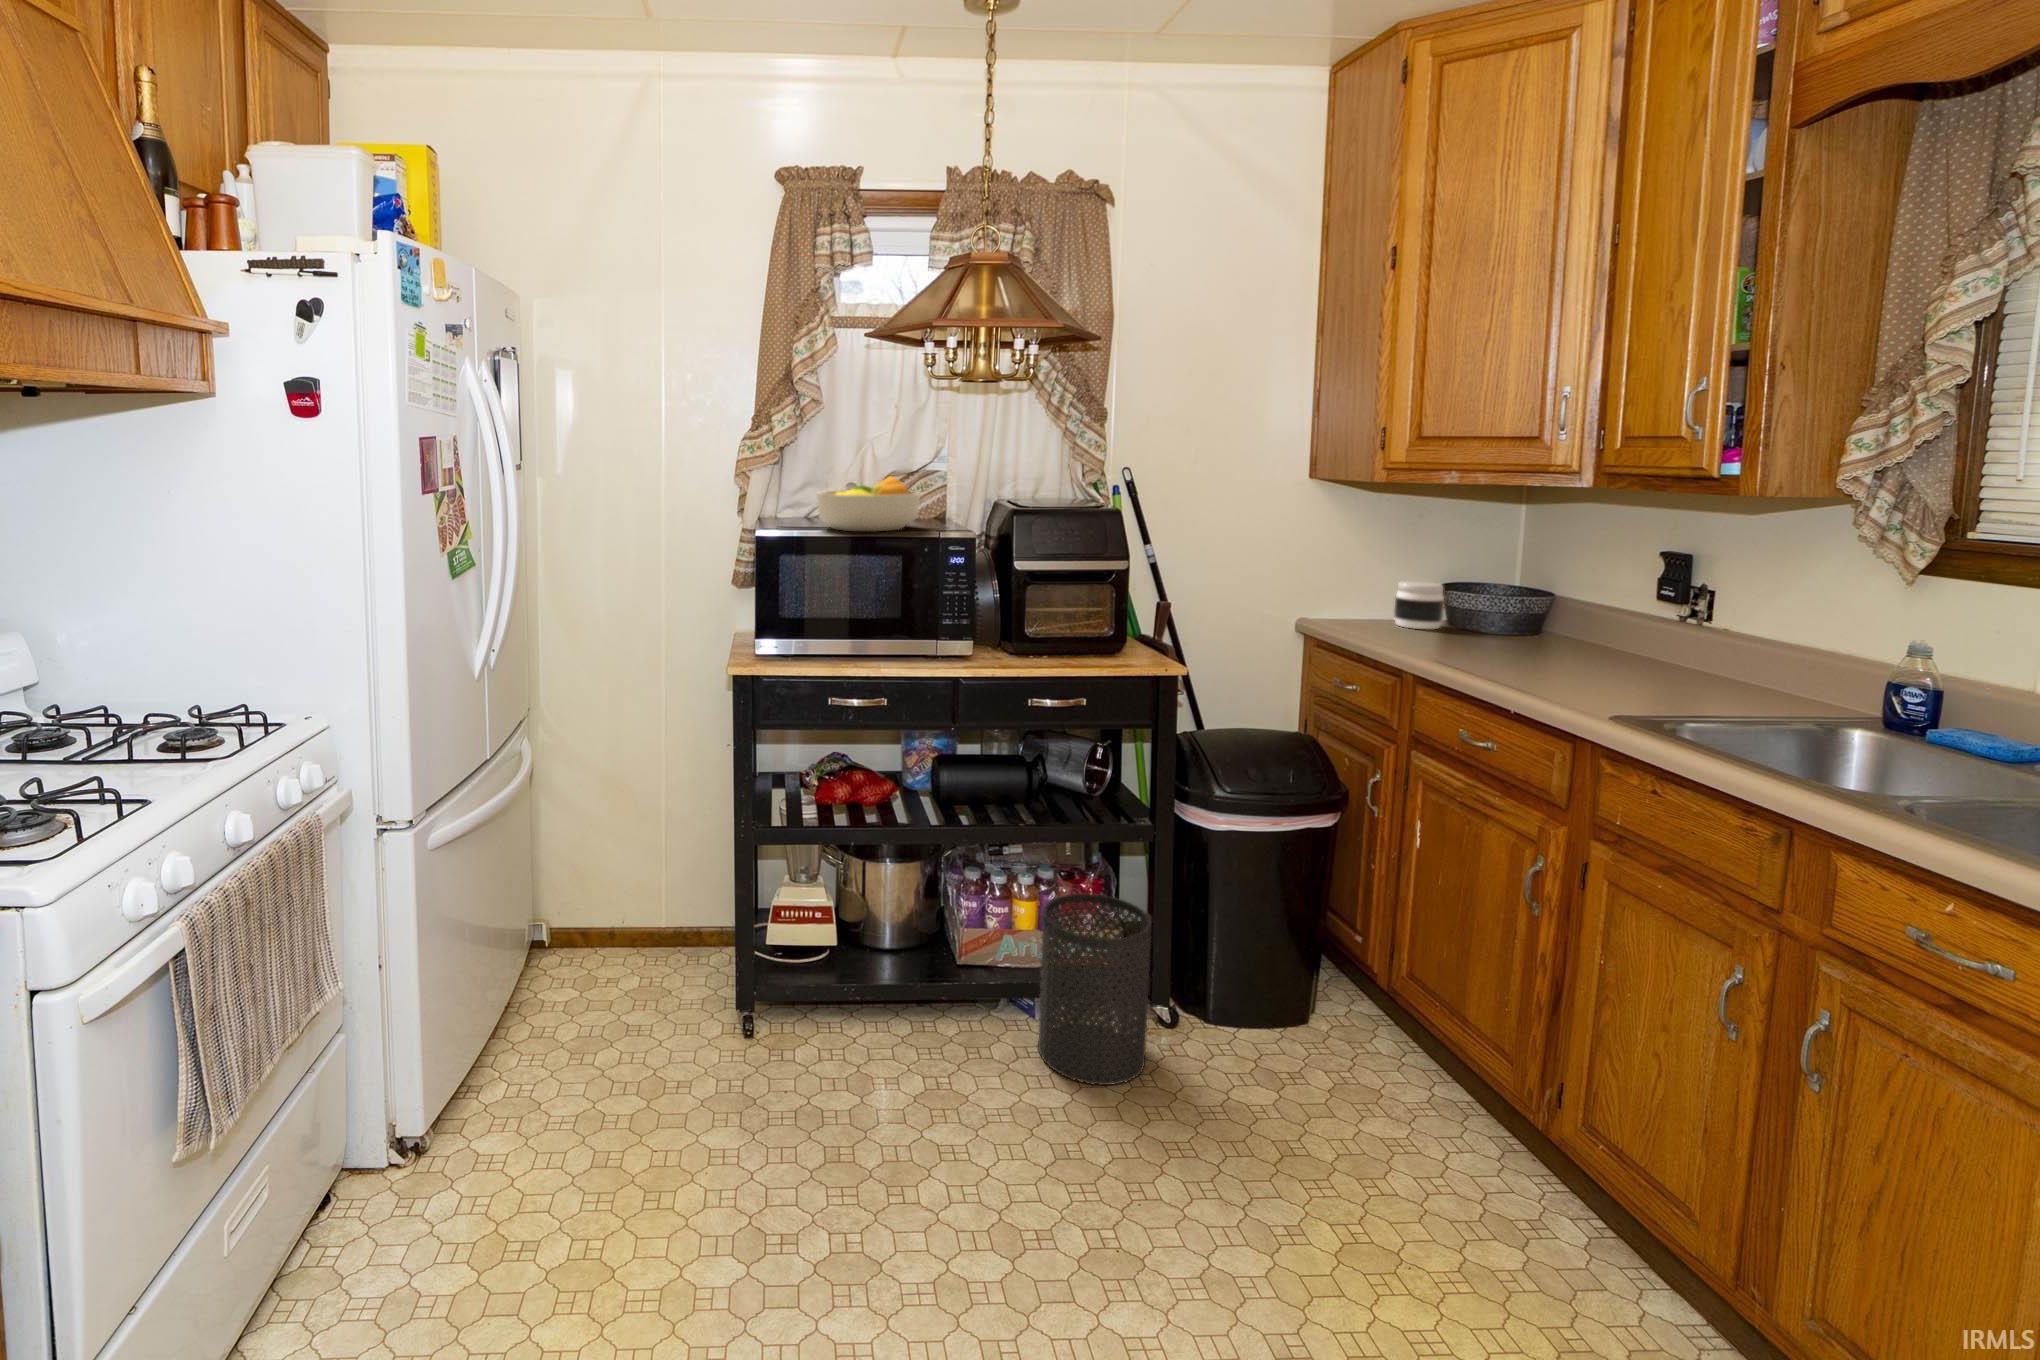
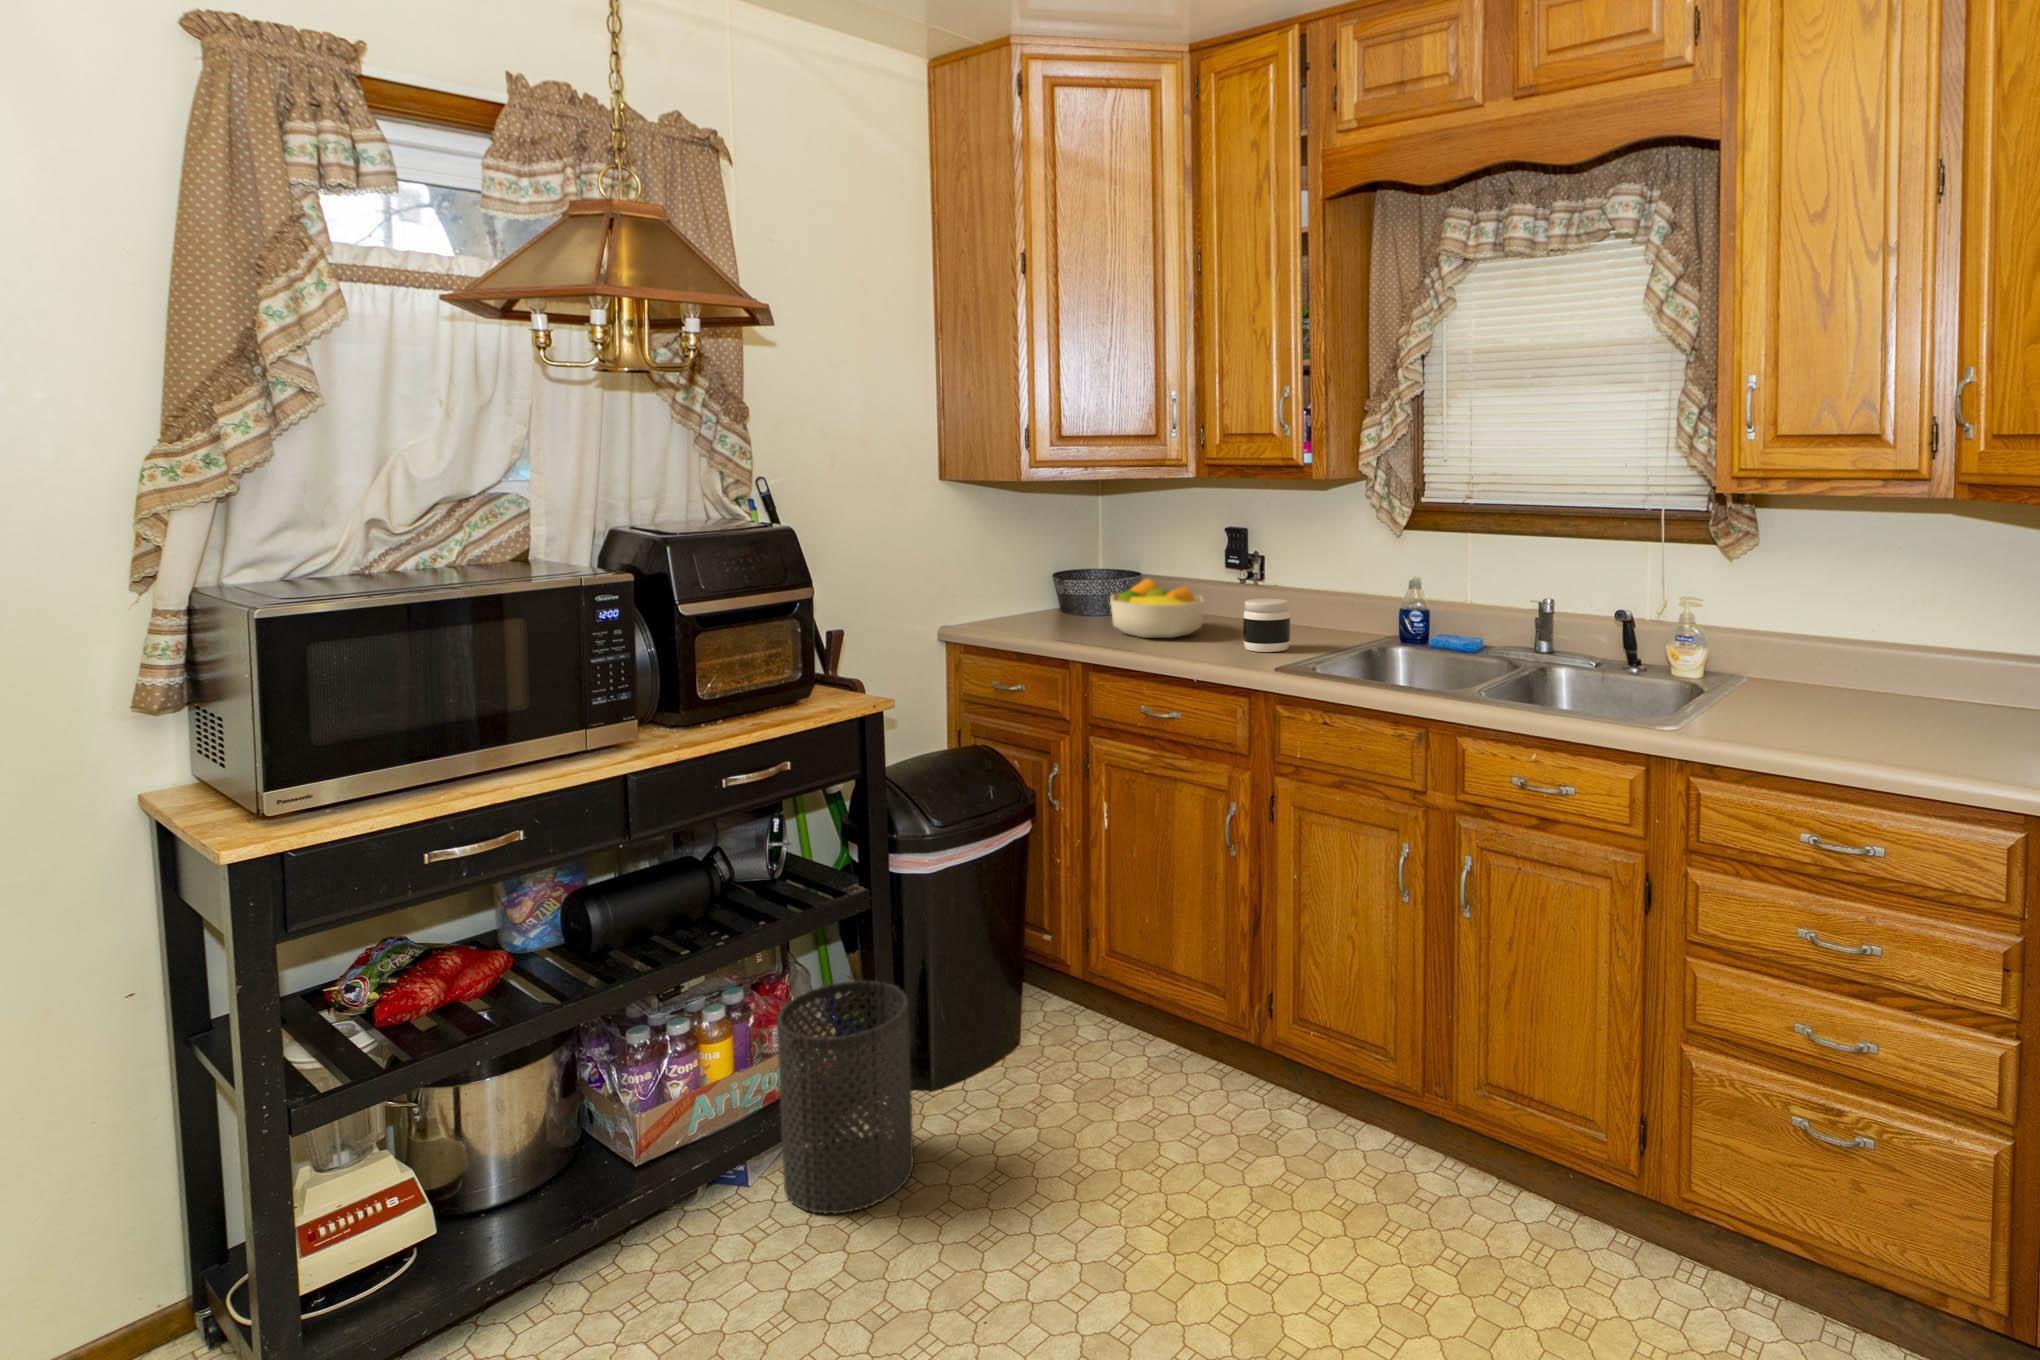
fruit bowl: present [817,476,921,531] -> present [1110,579,1204,638]
jar: present [1394,581,1444,629] -> present [1243,598,1291,652]

